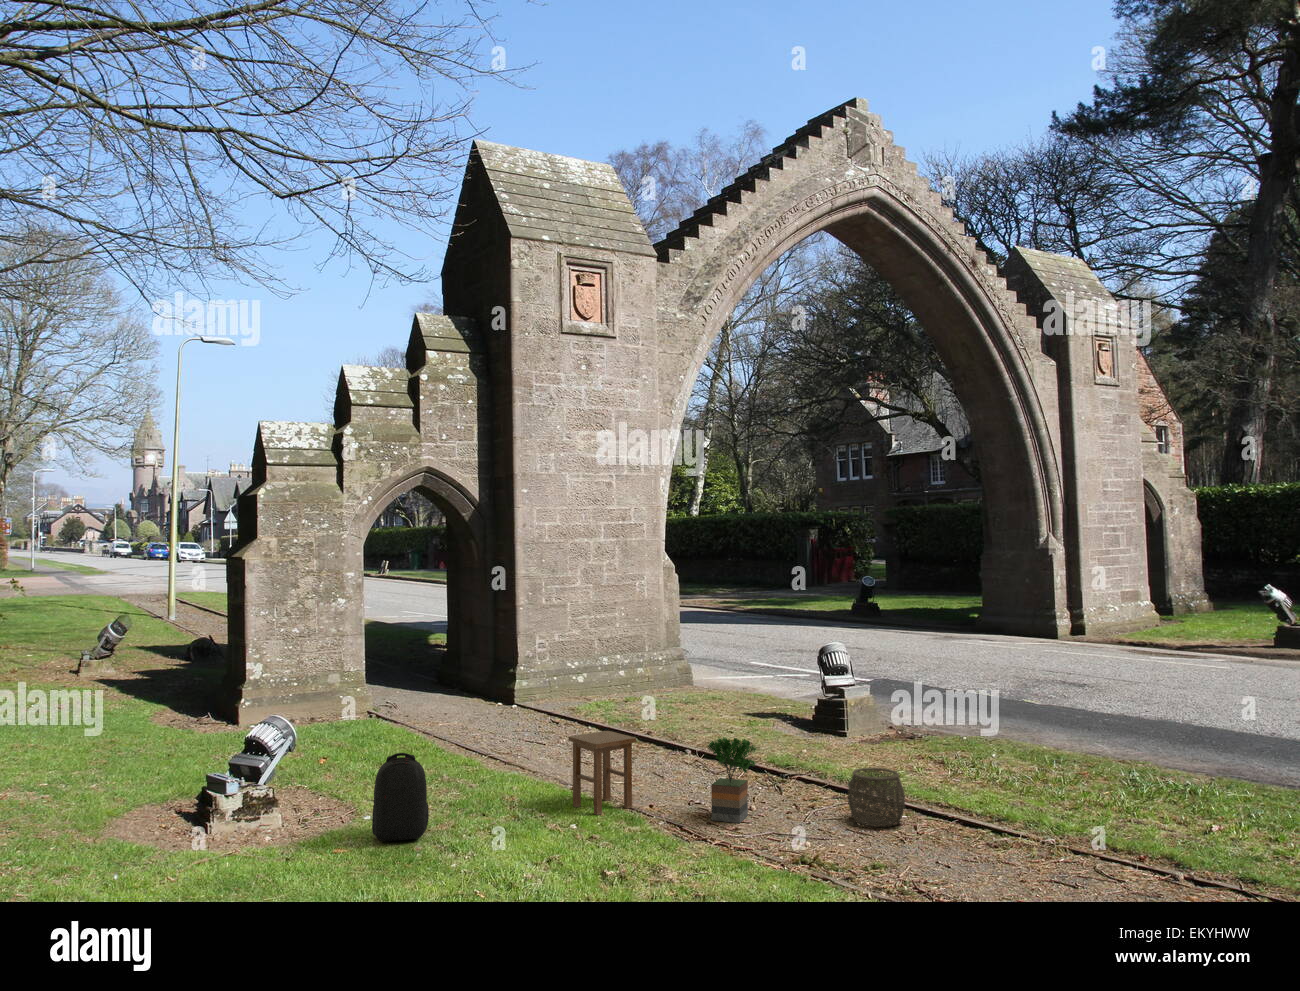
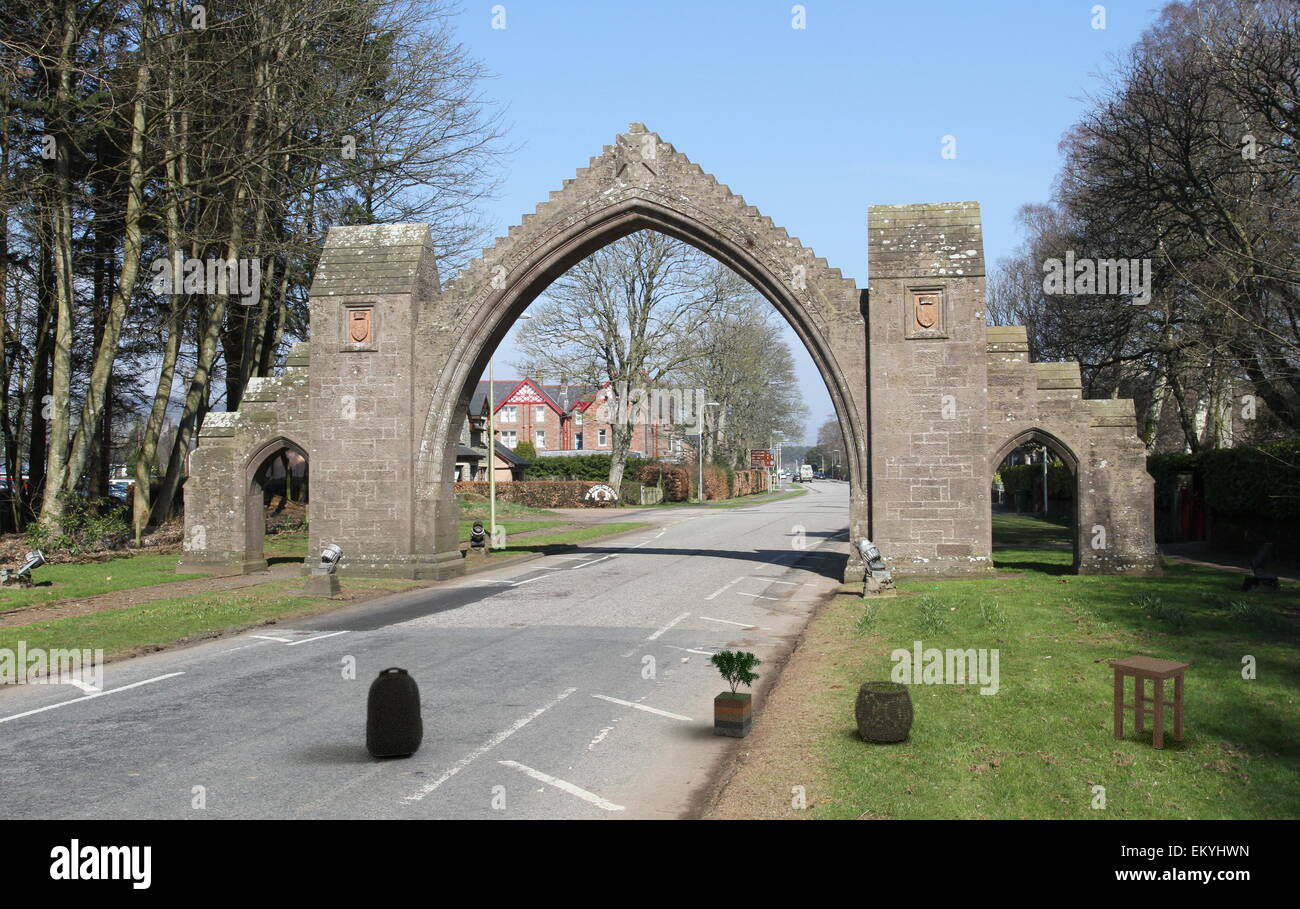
stool: present [568,731,636,815] -> present [1109,655,1189,749]

